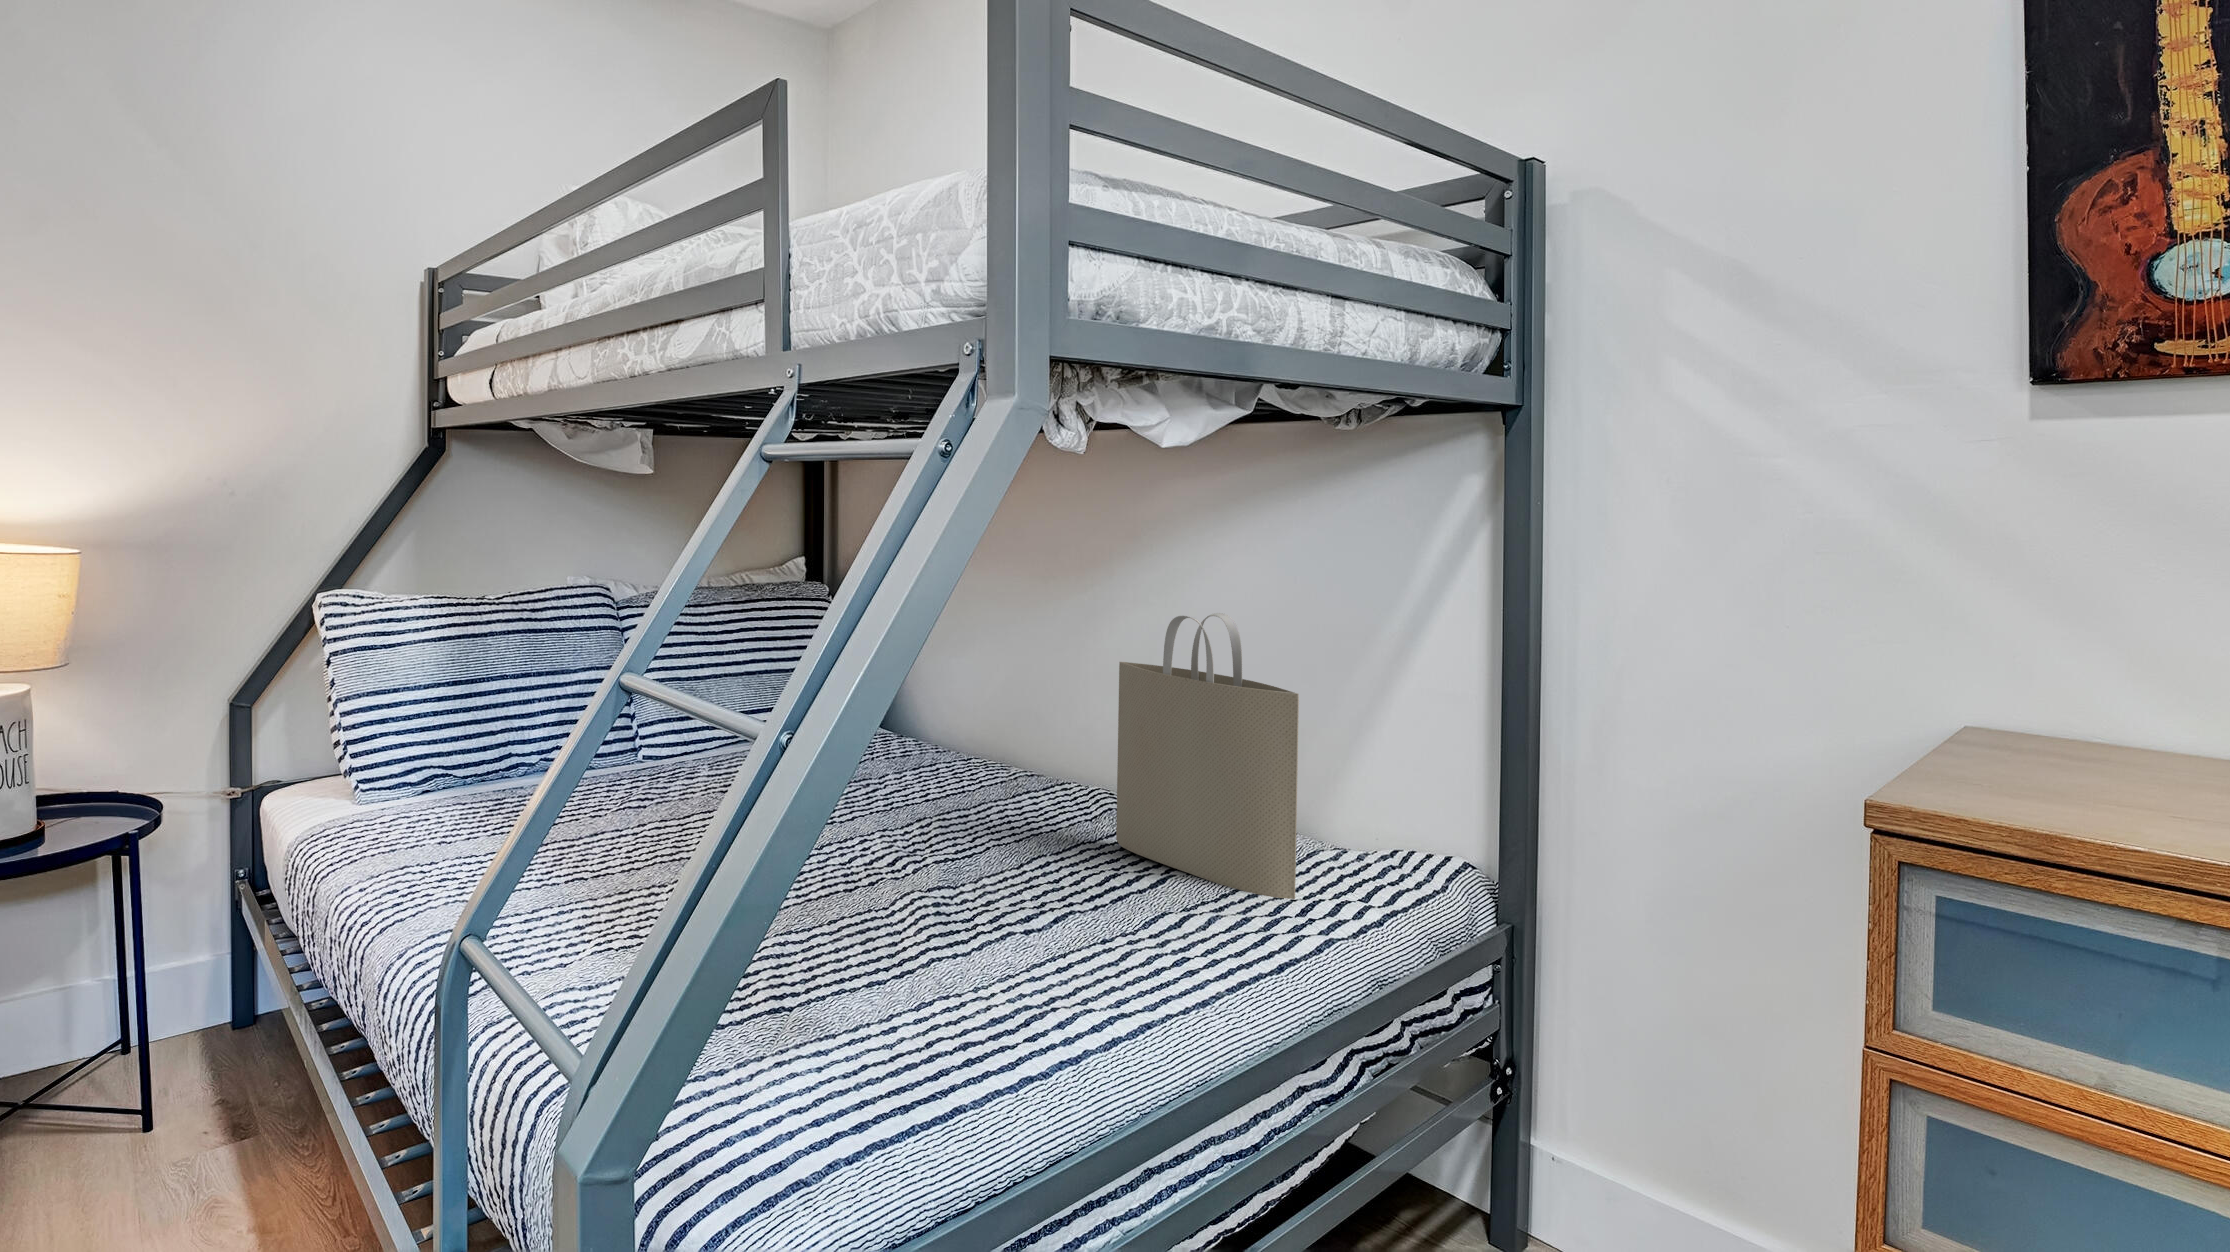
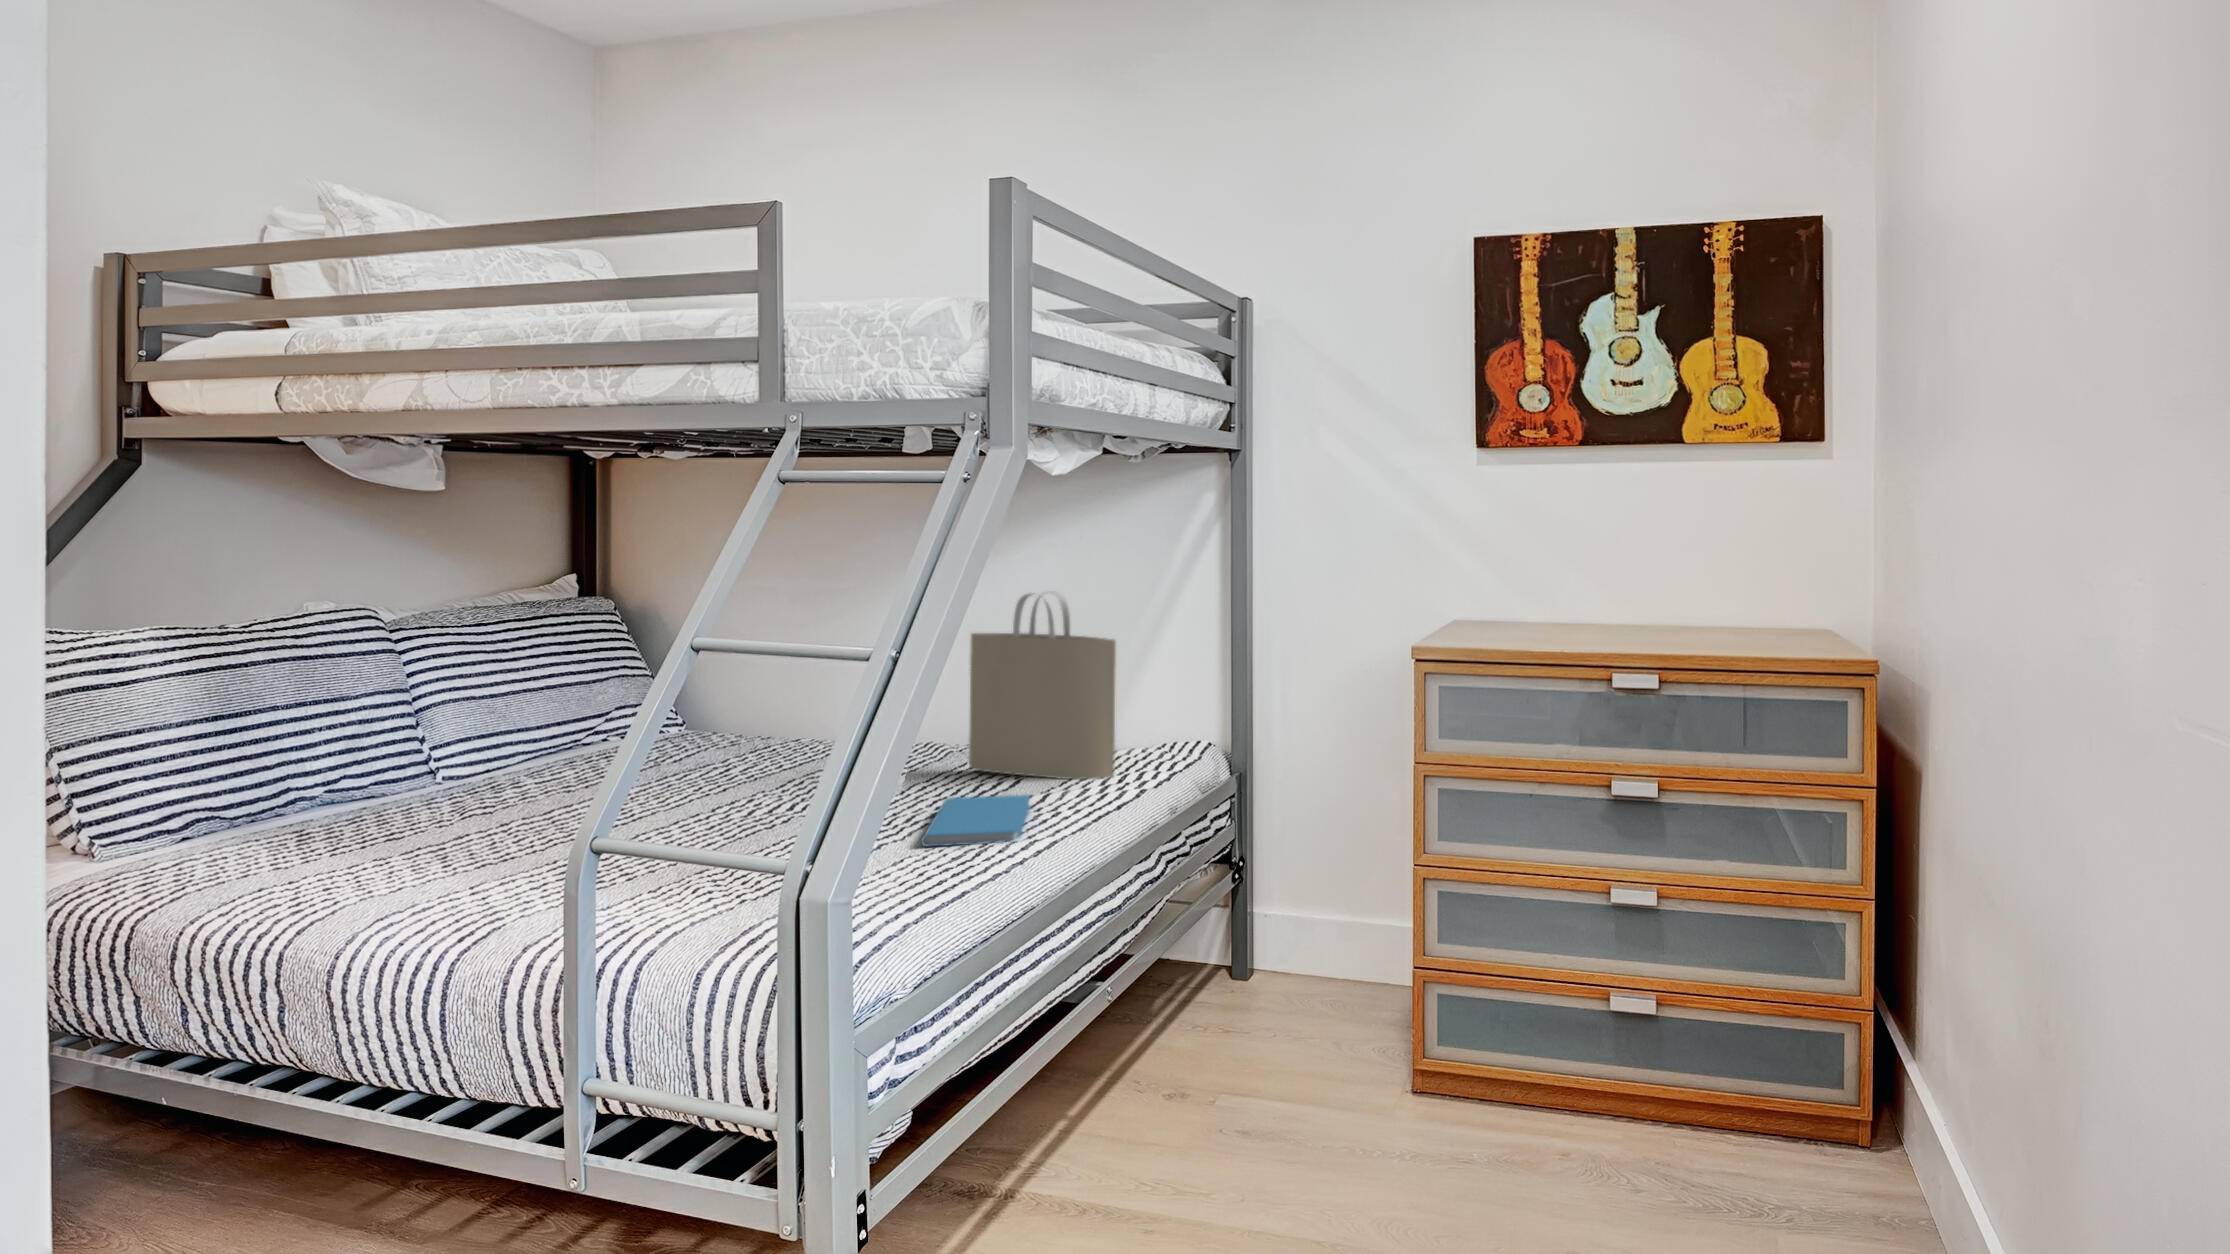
book: none [955,894,1147,1002] -> present [921,795,1030,846]

